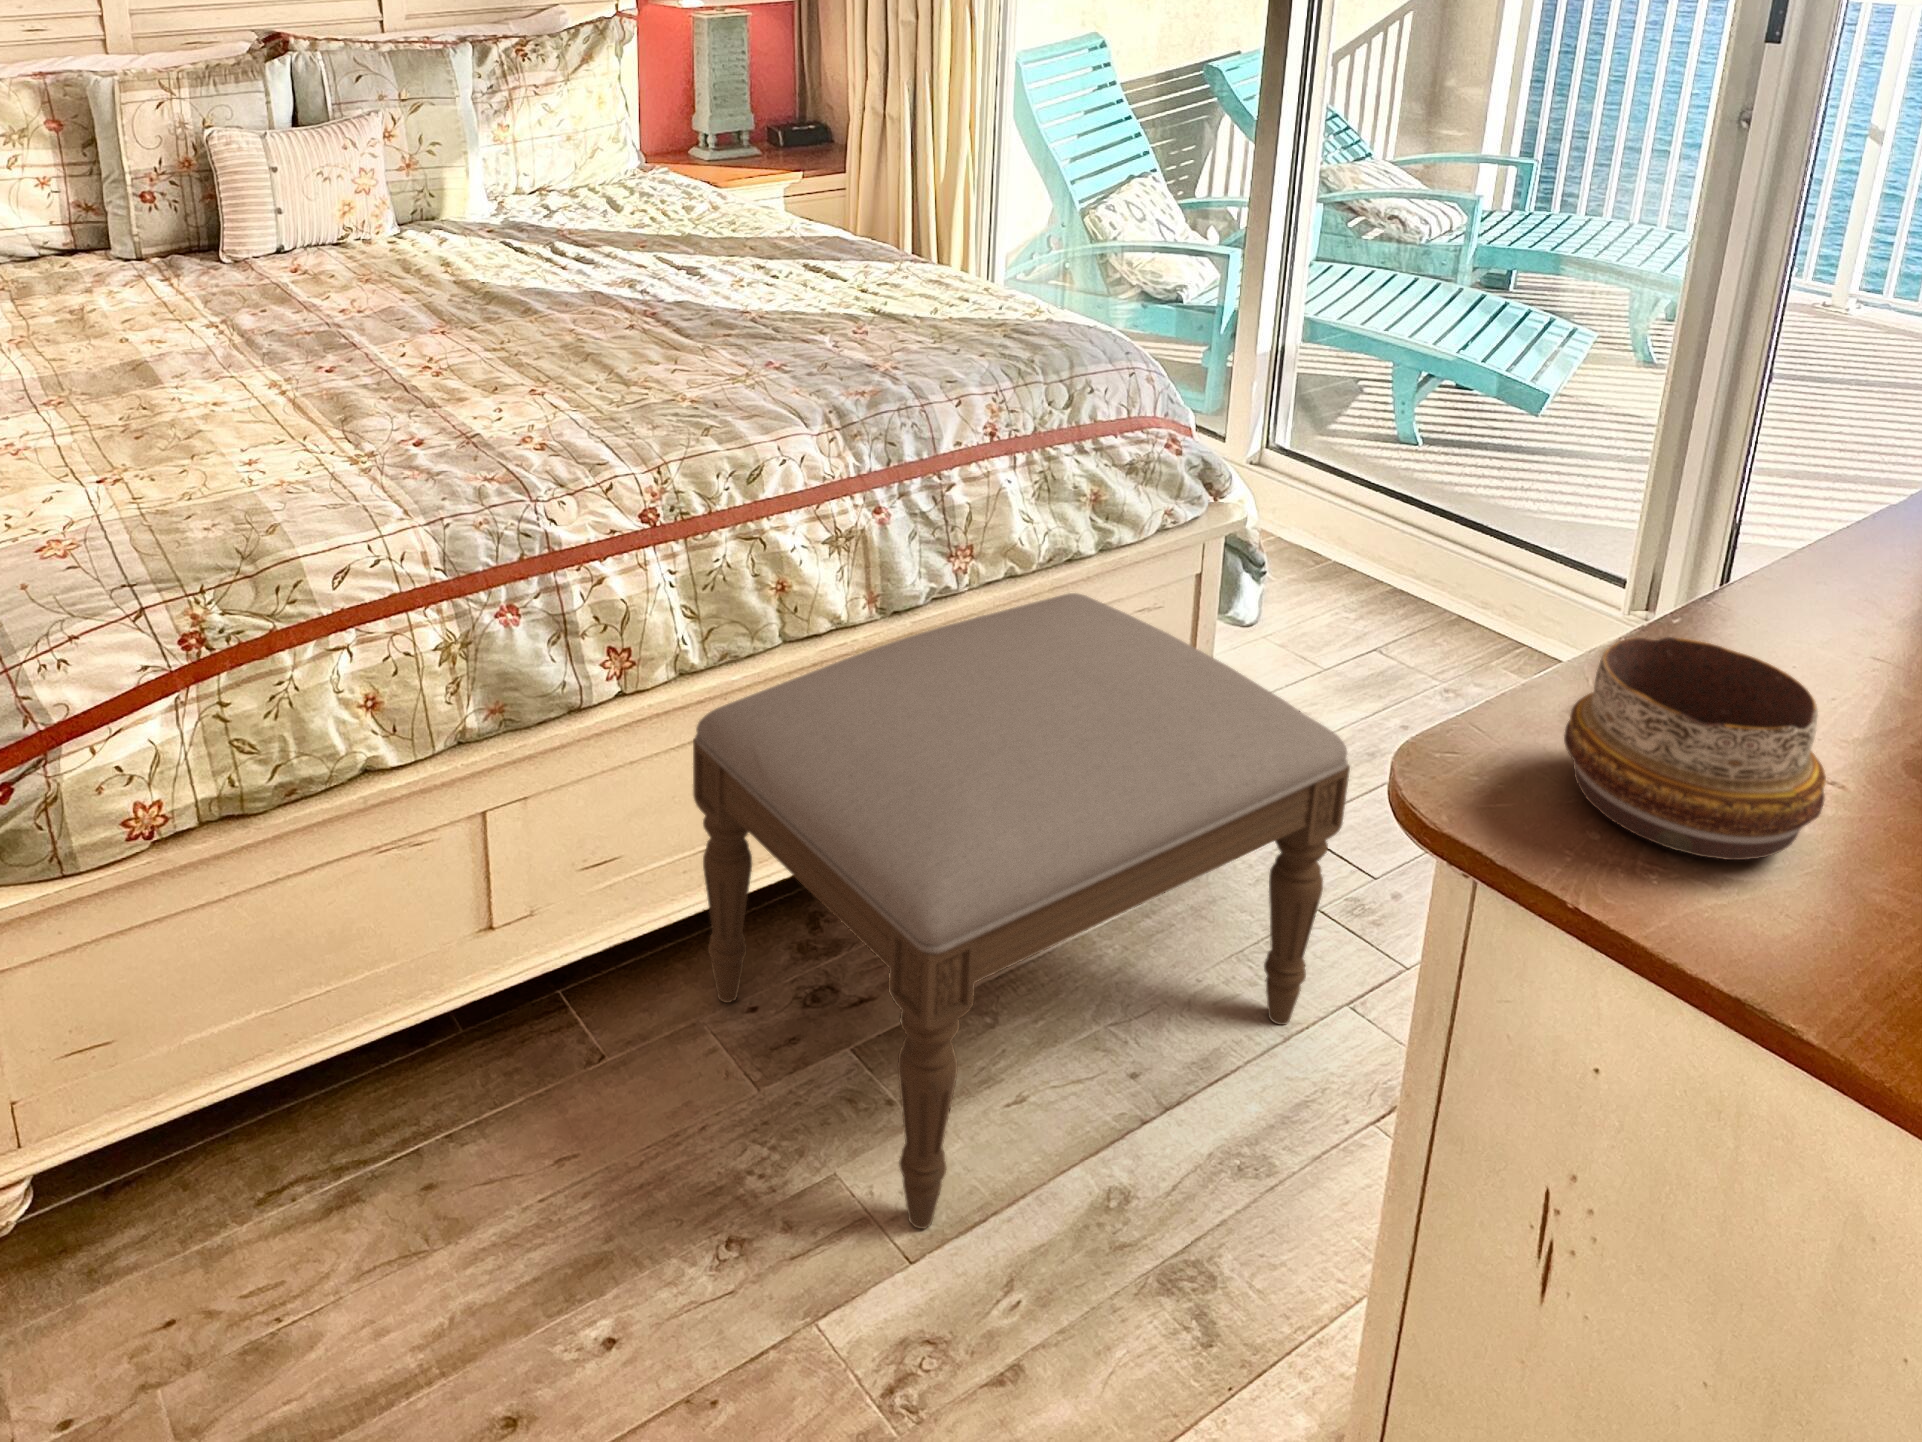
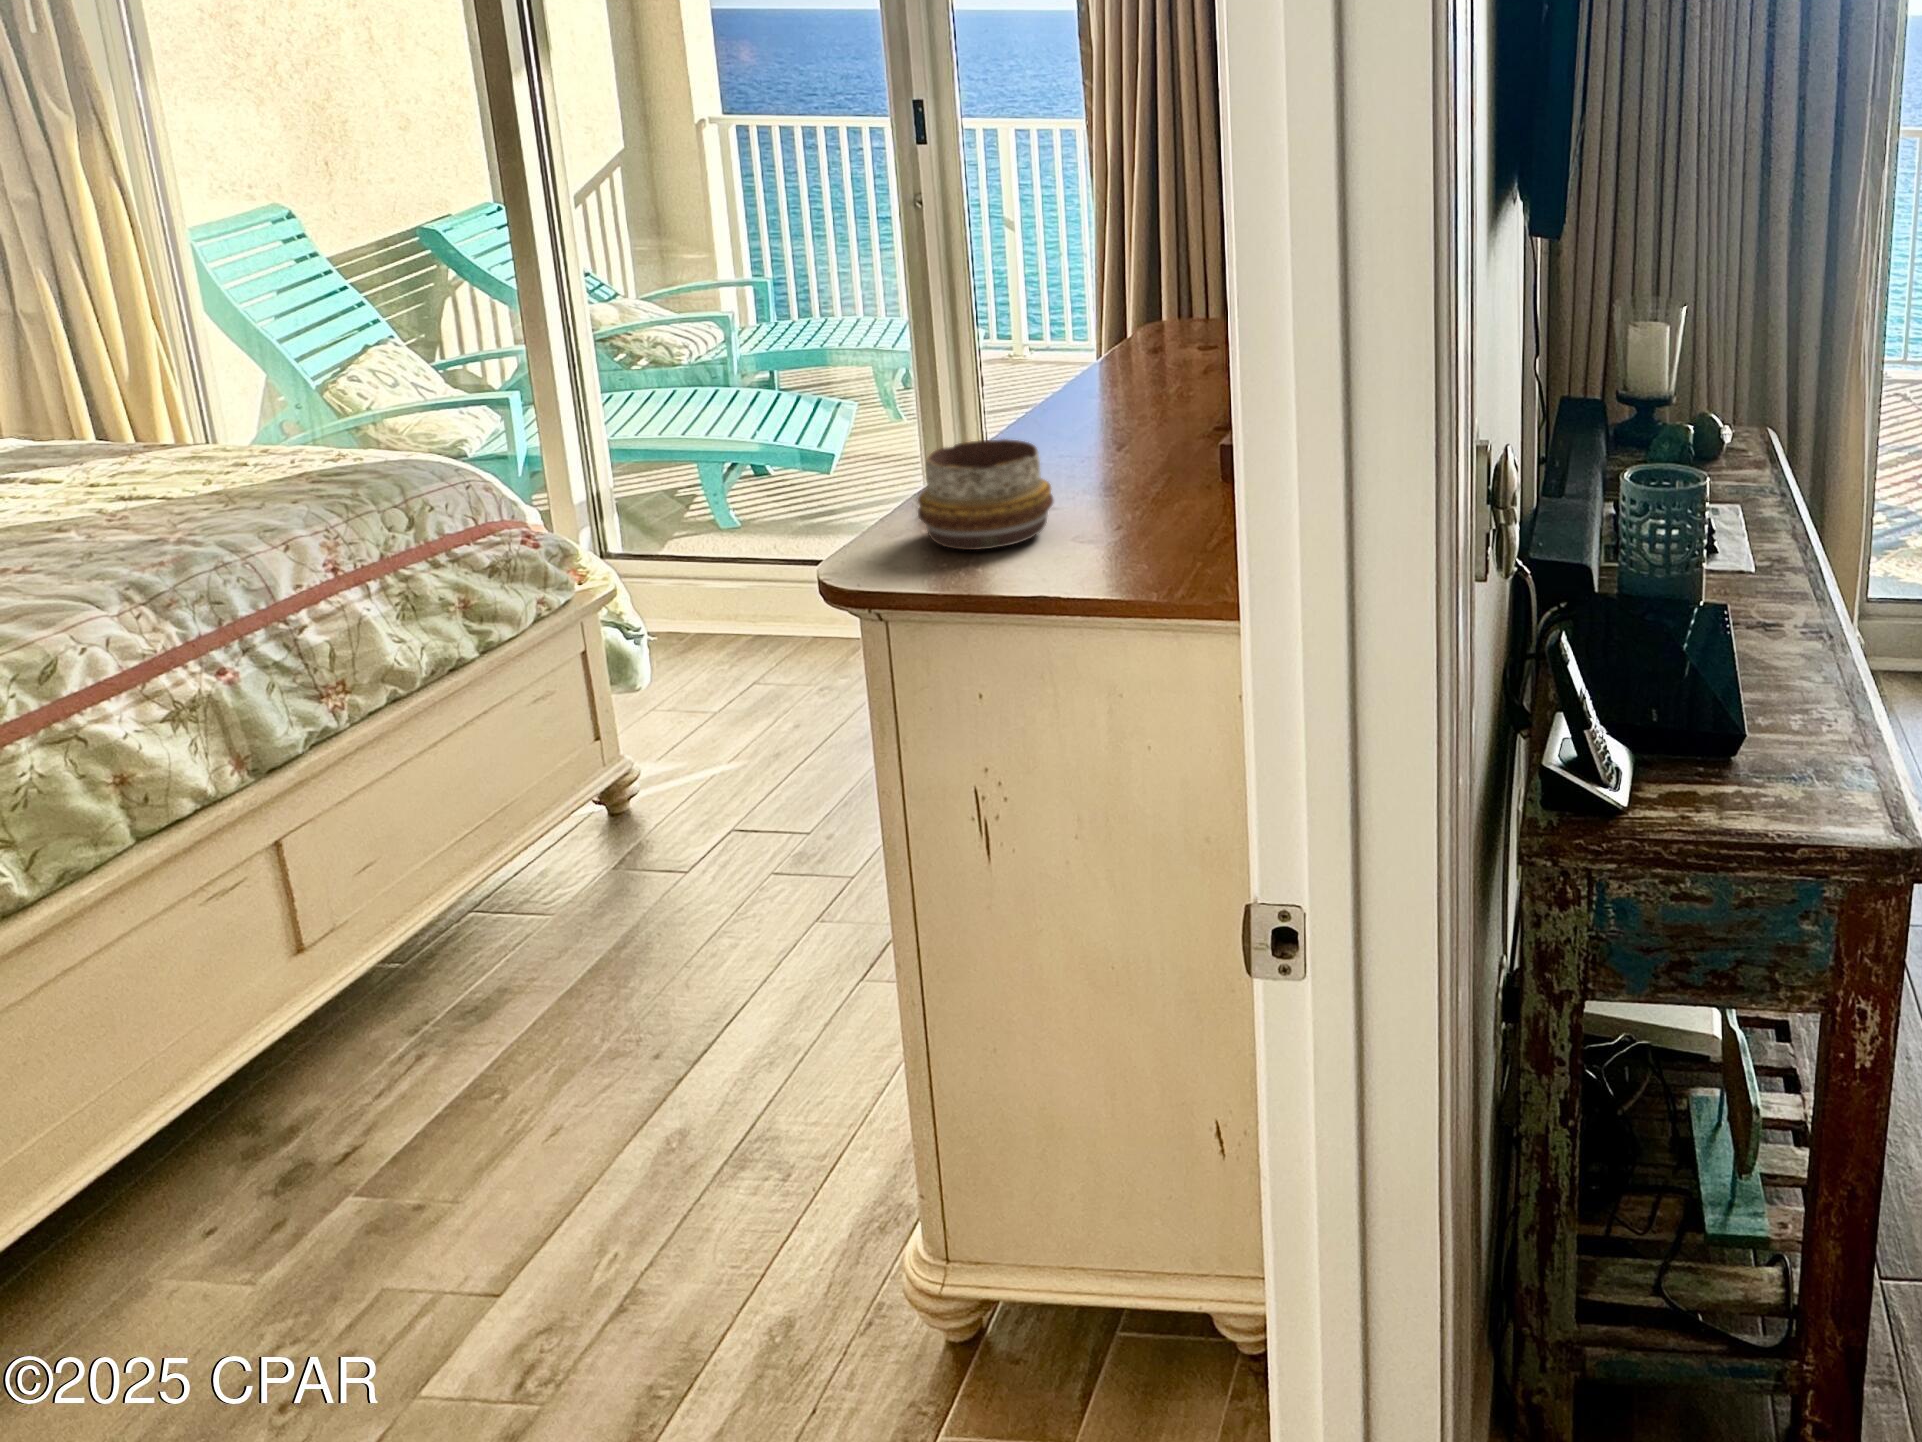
ottoman: present [693,593,1350,1229] -> none [43,688,780,1270]

